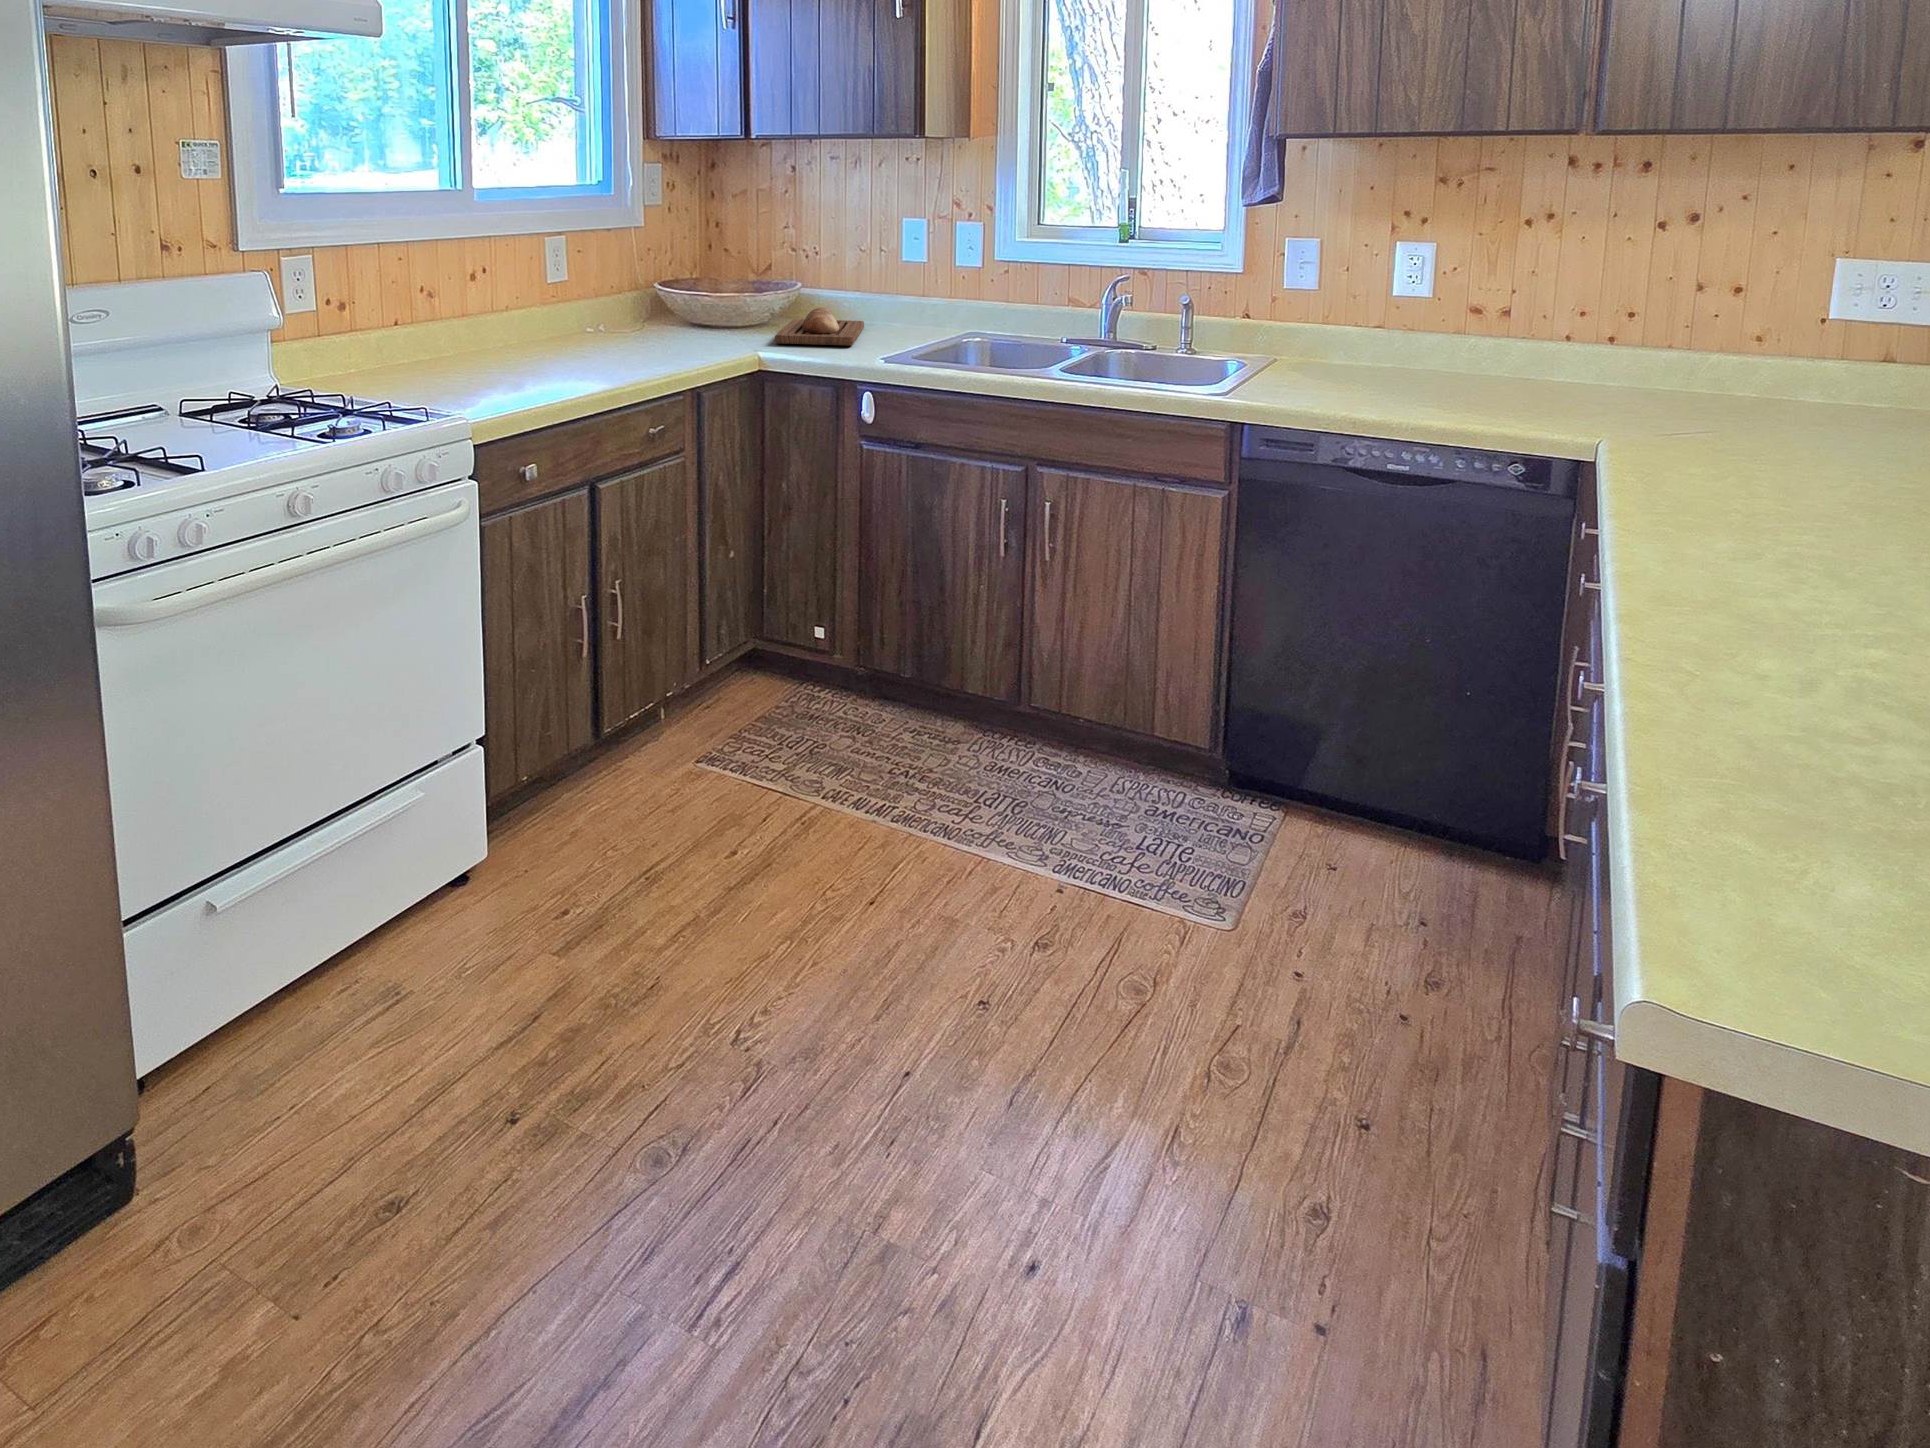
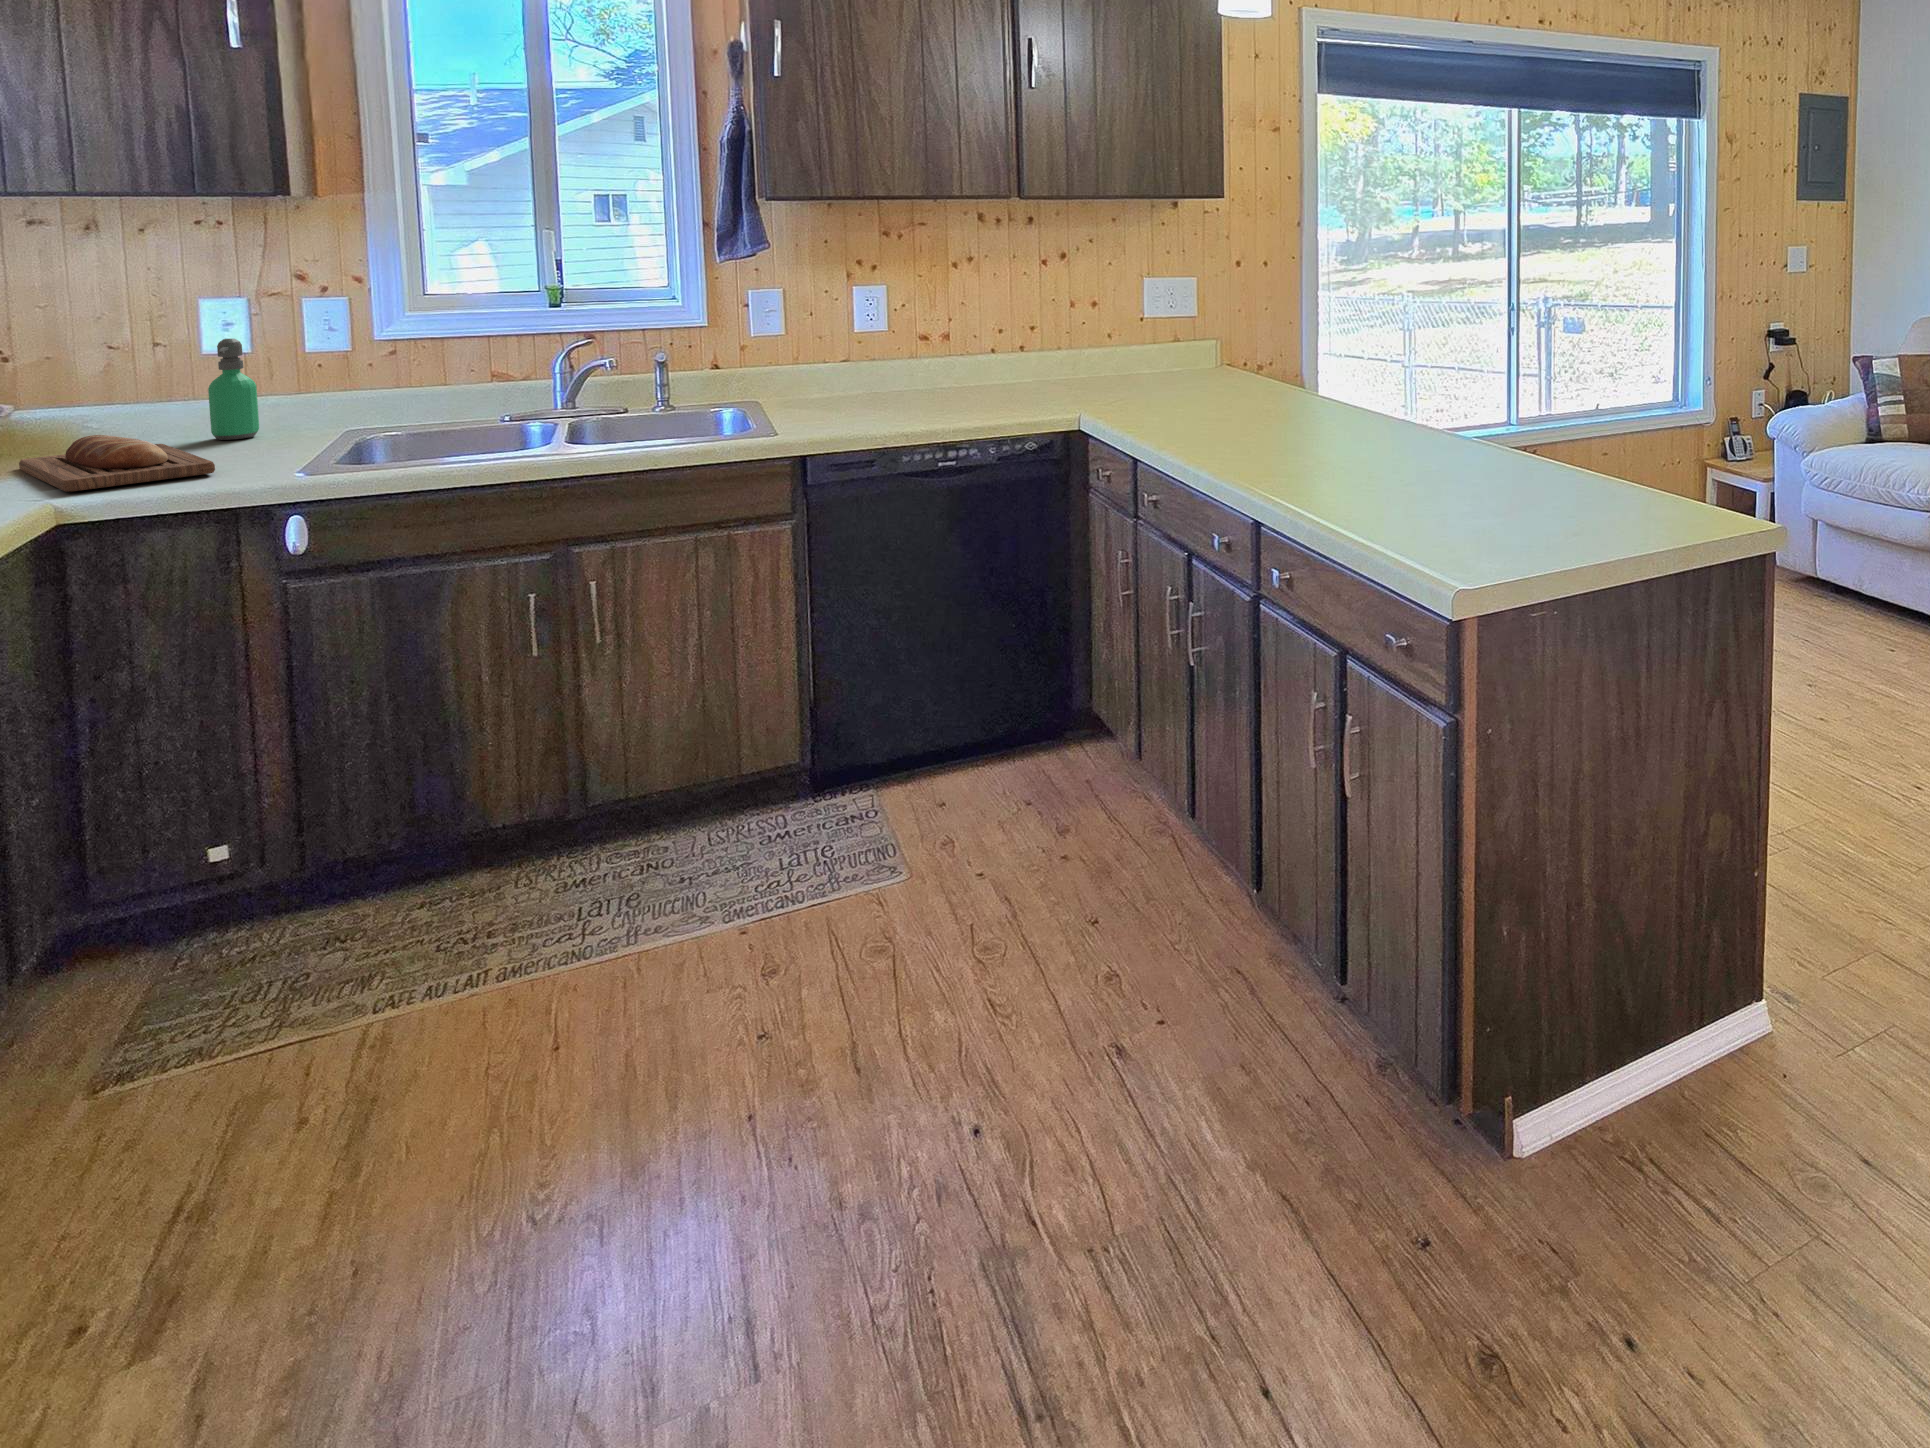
soap dispenser: none [899,247,926,326] -> present [208,339,259,440]

